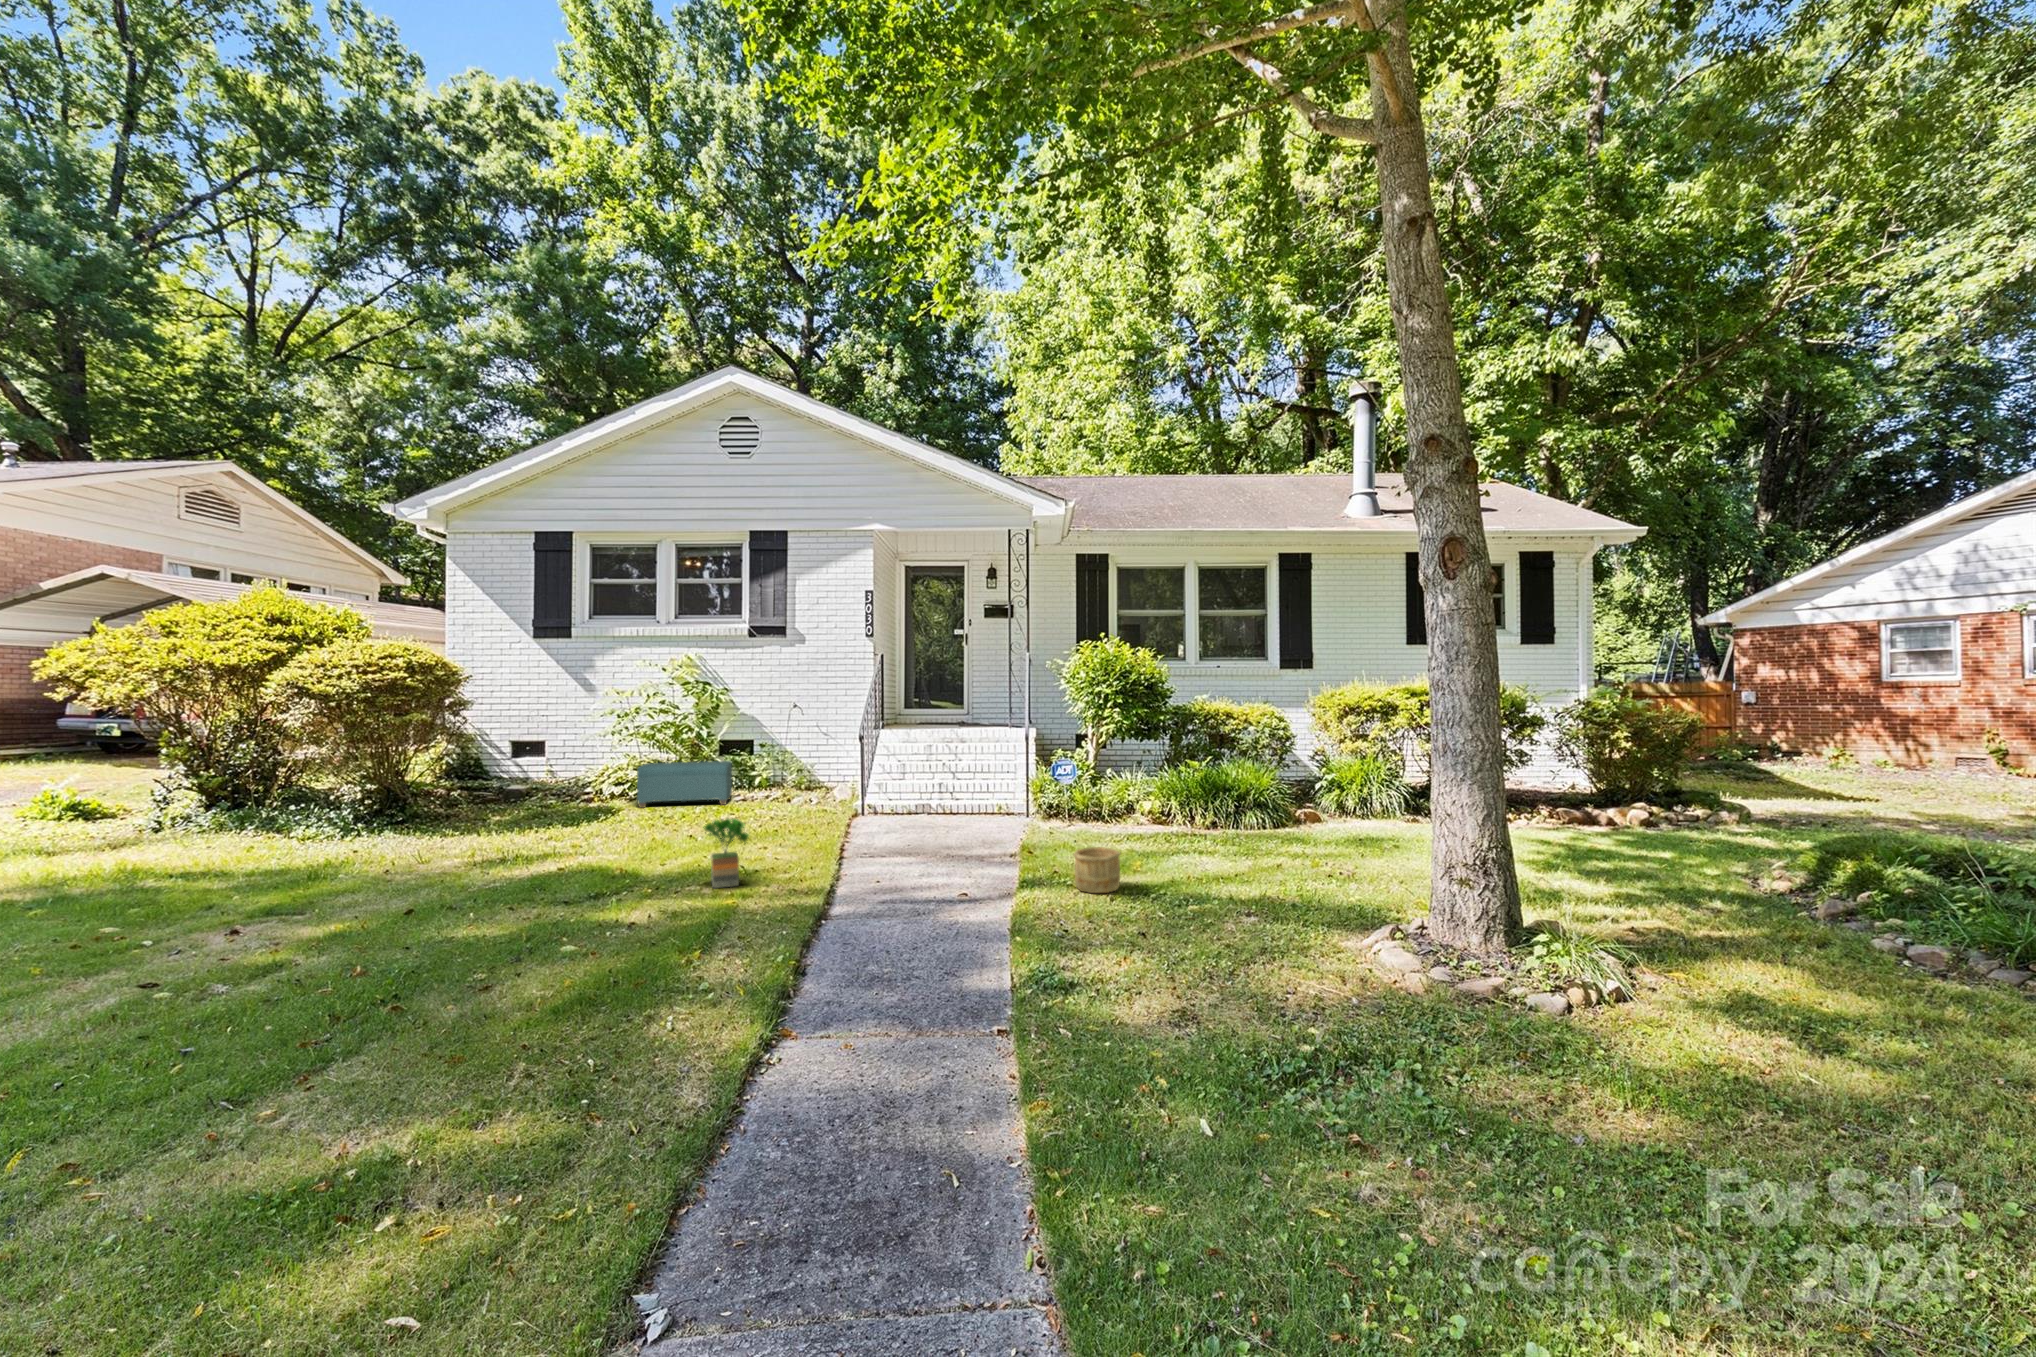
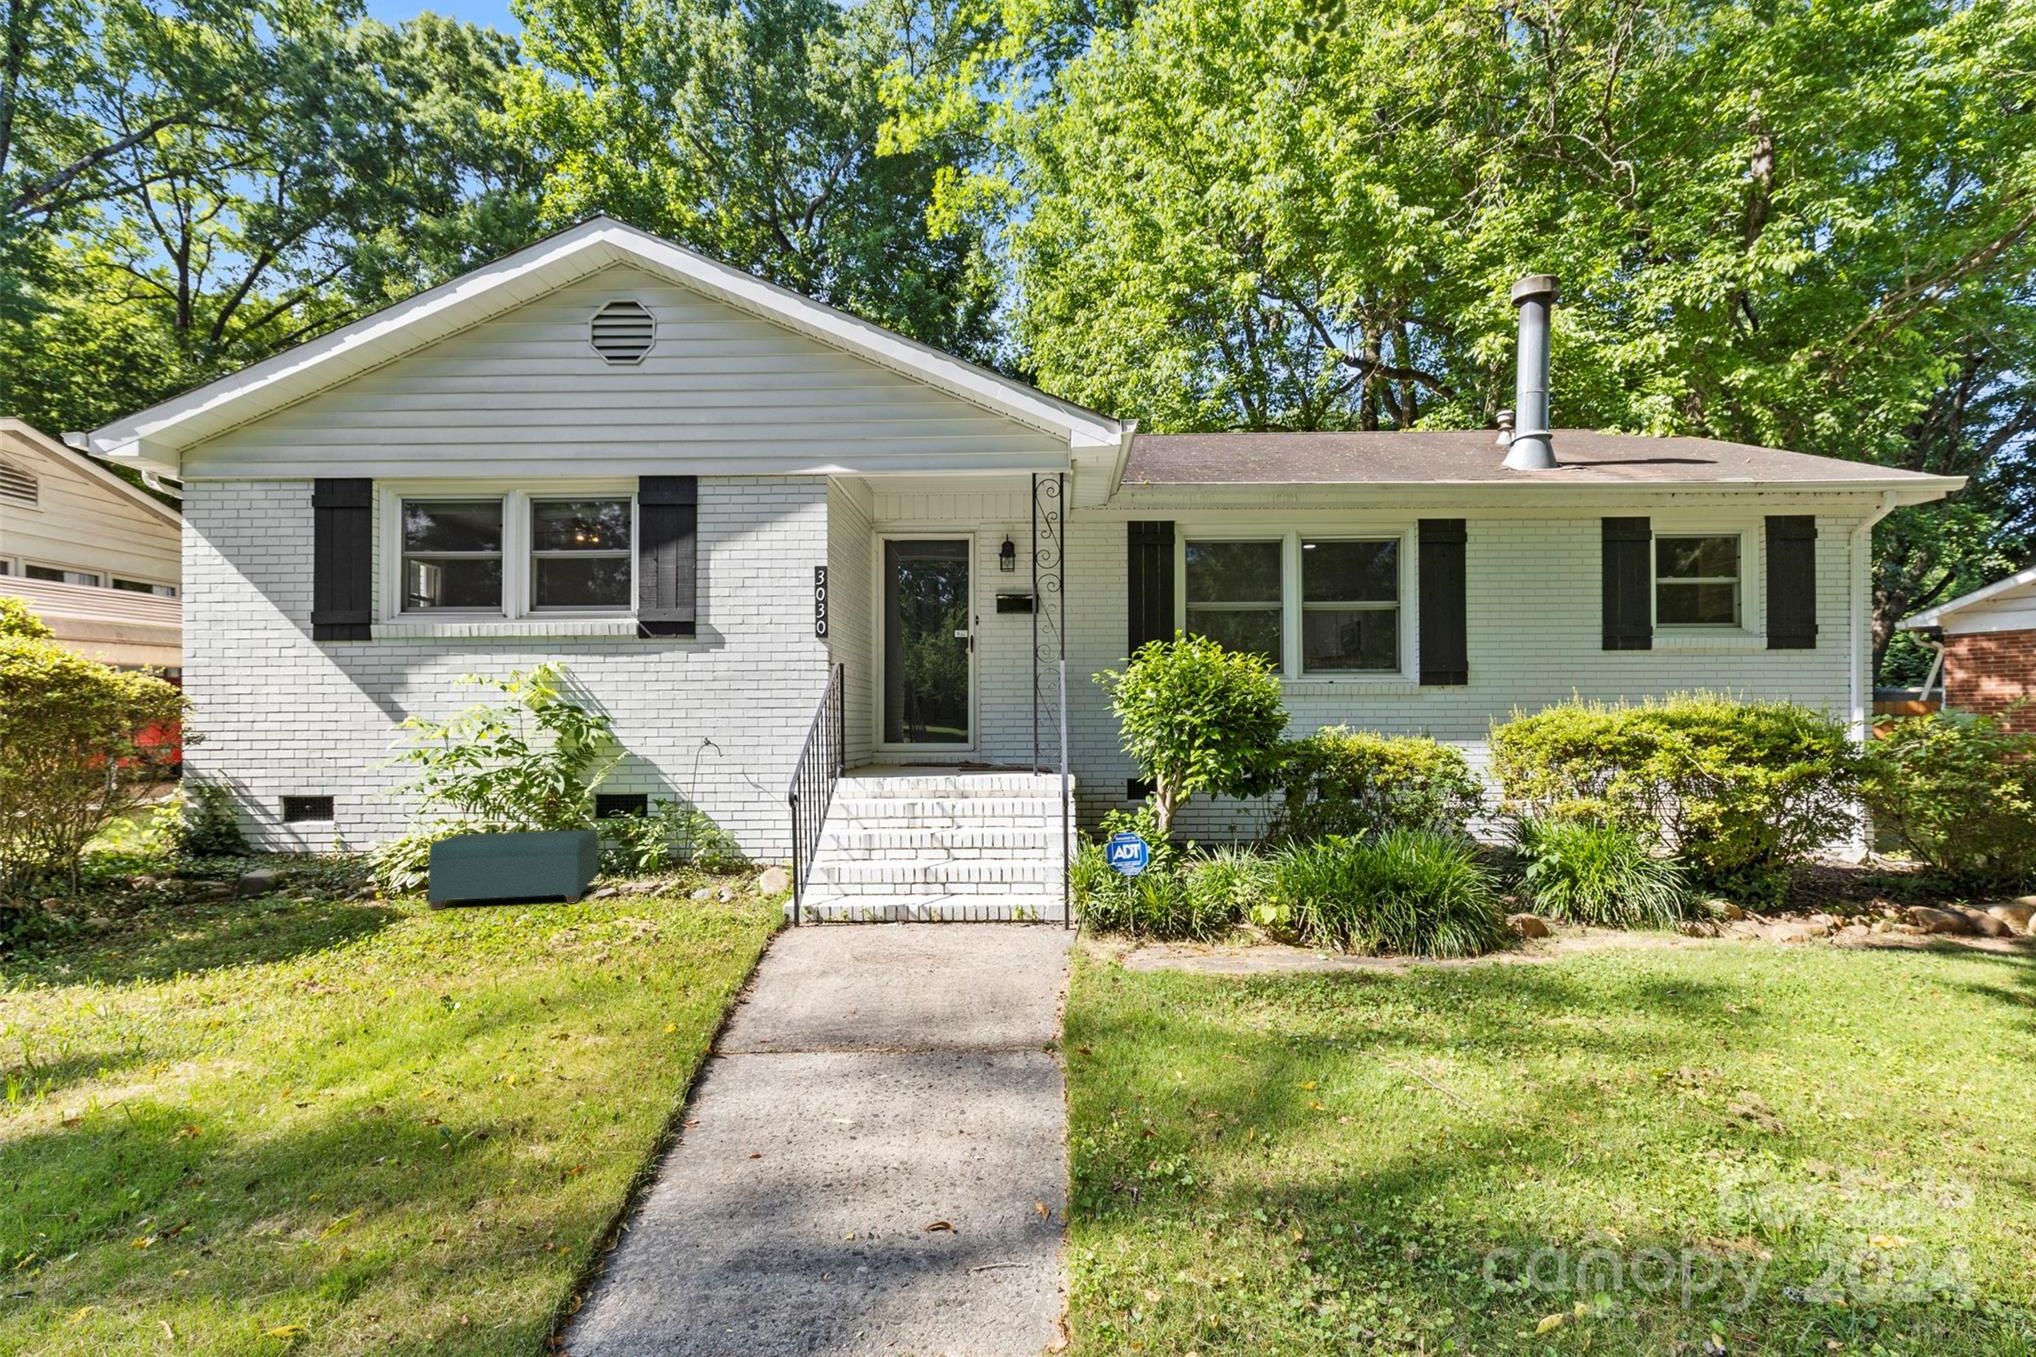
potted tree: present [703,819,749,888] -> none [292,1013,423,1204]
wooden bucket: present [1074,847,1120,893] -> none [1188,1090,1308,1239]

